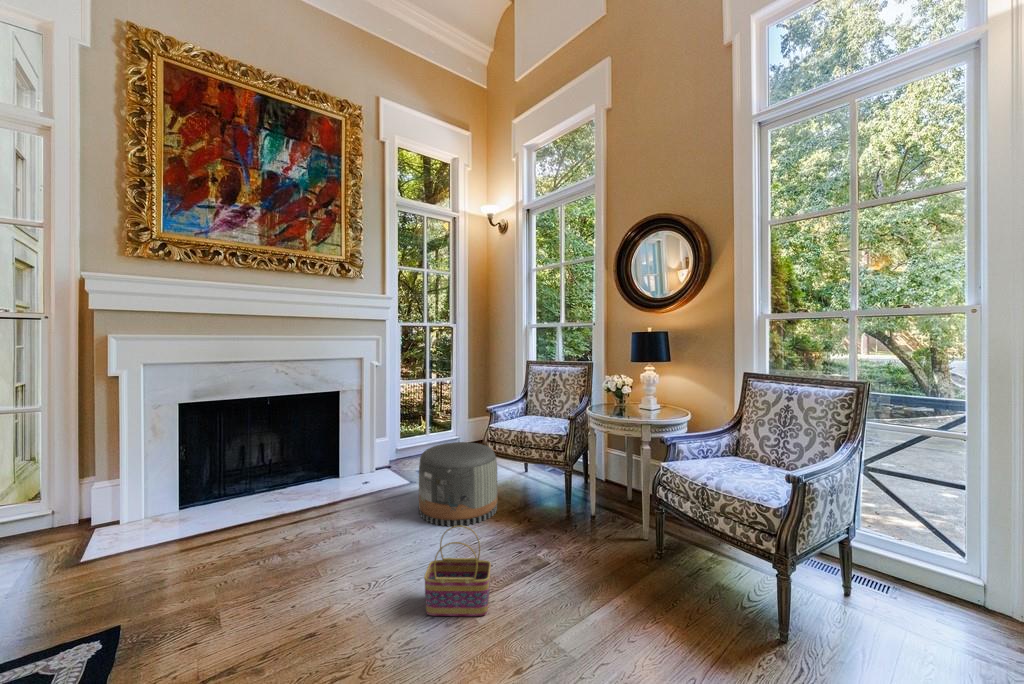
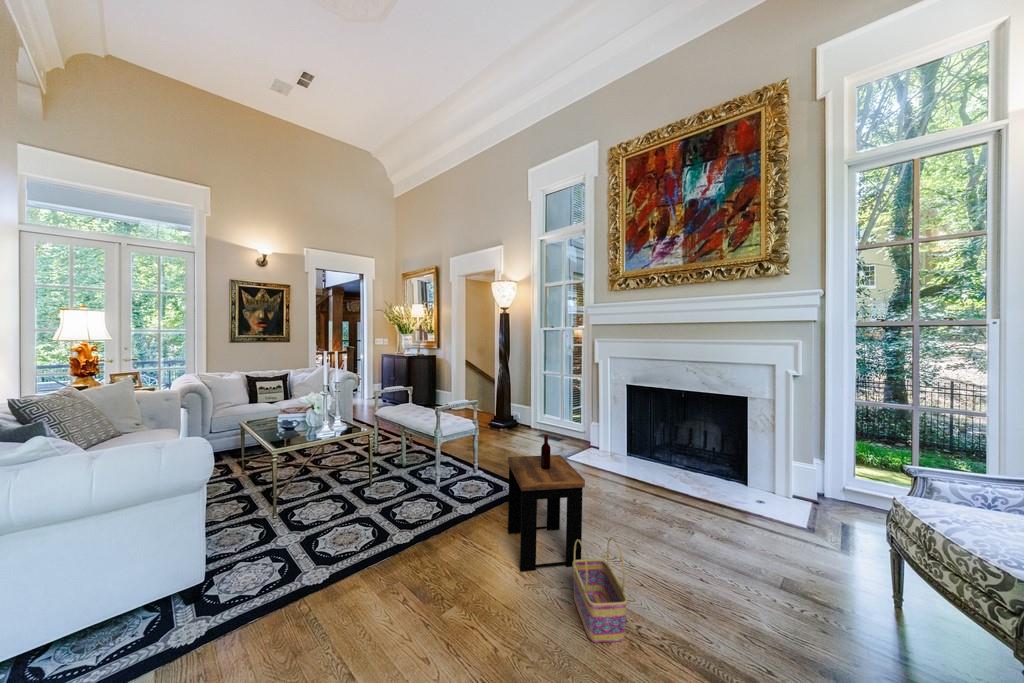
pouf: present [419,442,497,526] -> none [728,482,869,625]
side table: none [254,470,388,661] -> present [508,435,585,572]

